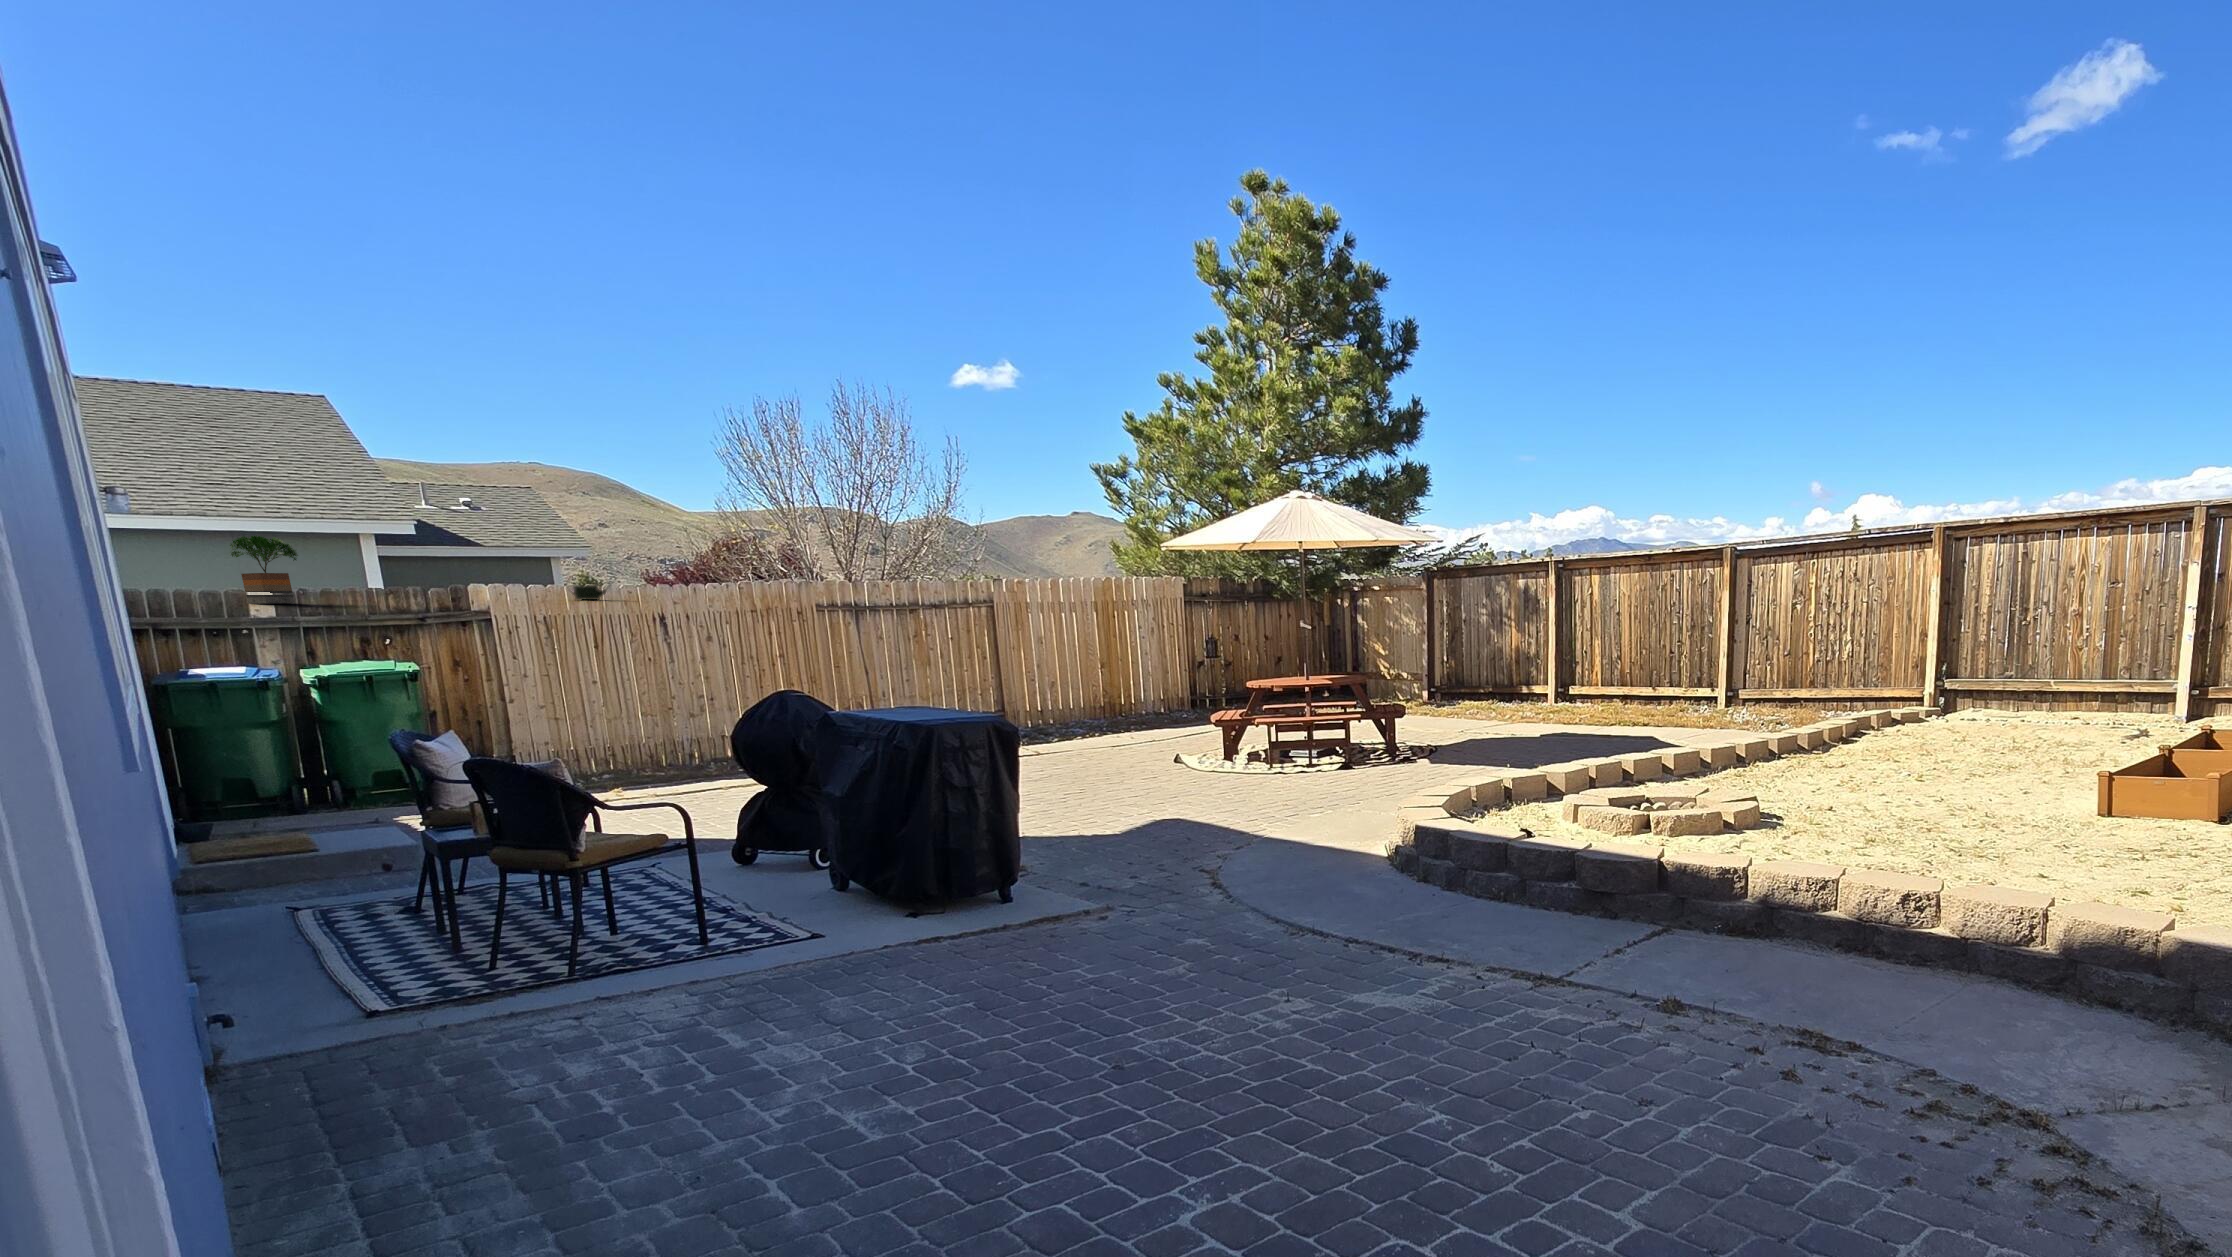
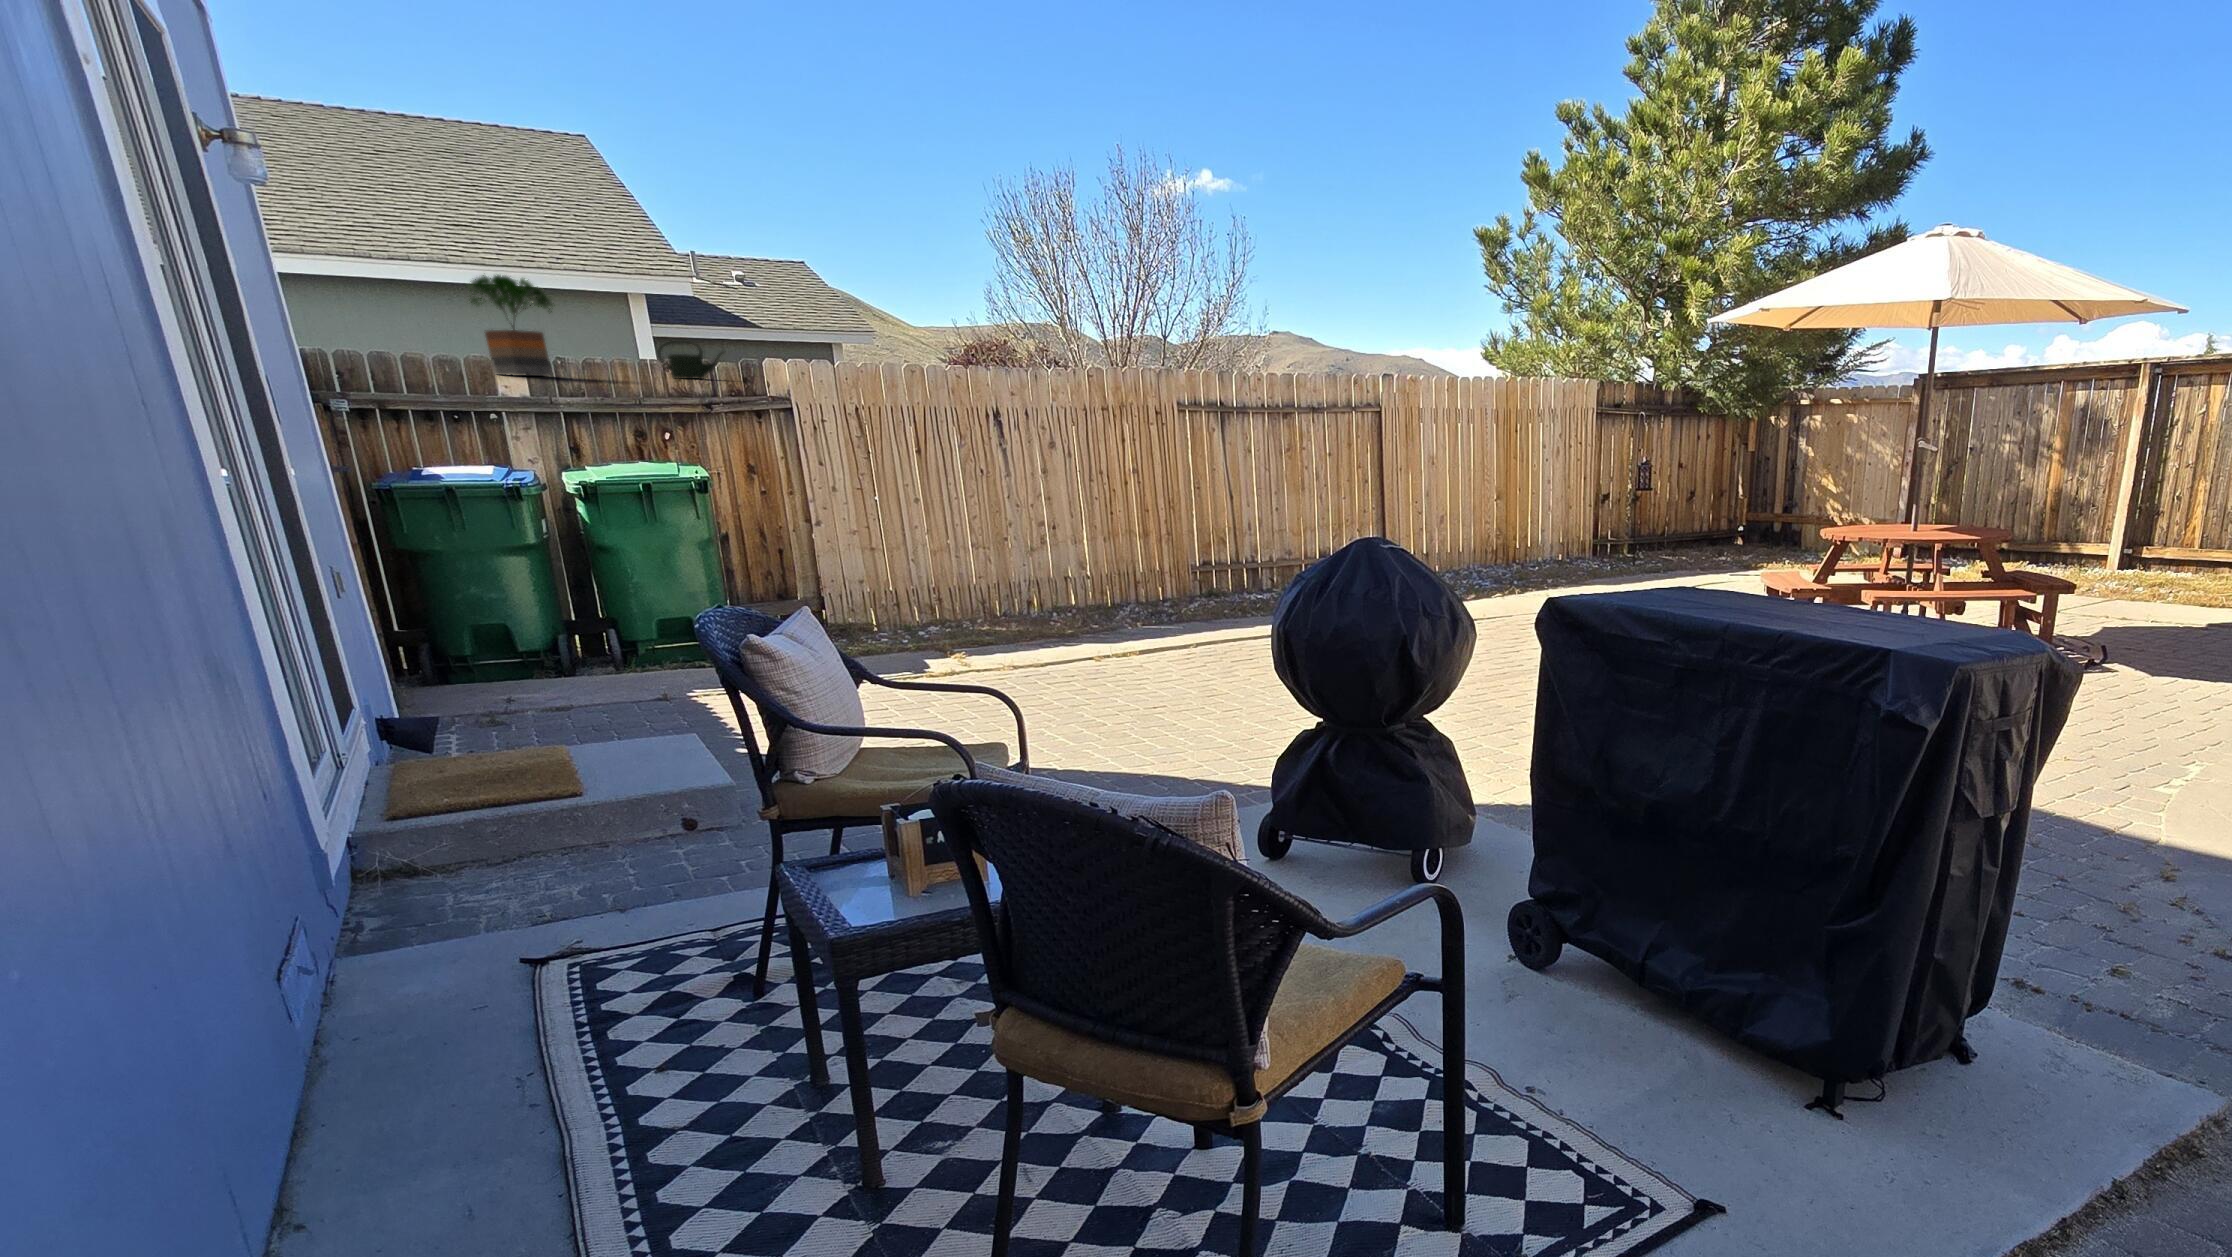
watering can: present [568,578,607,600] -> present [658,341,722,379]

